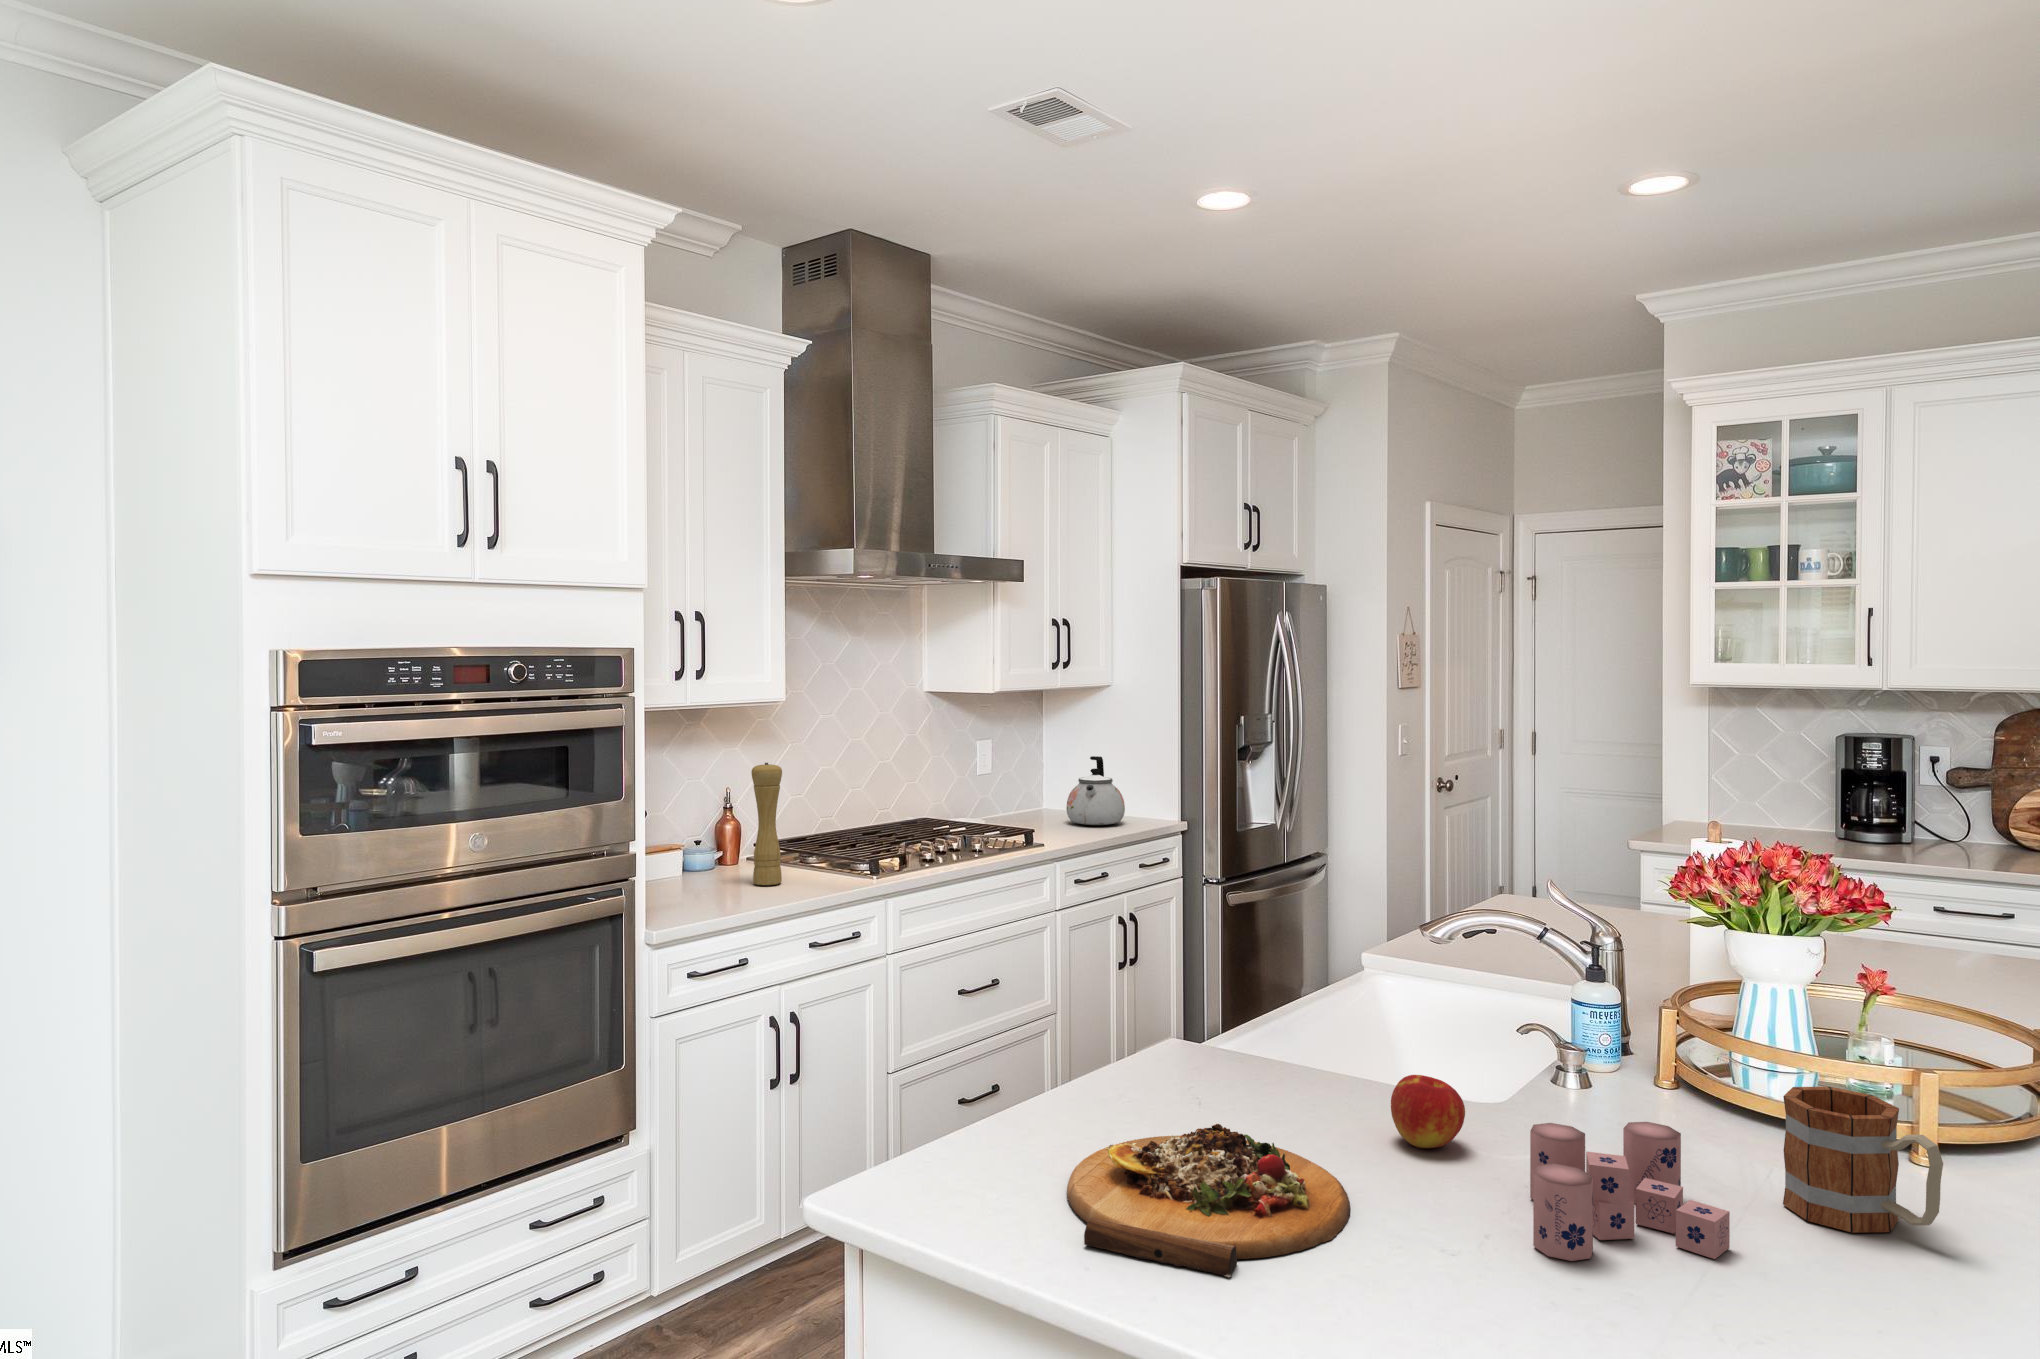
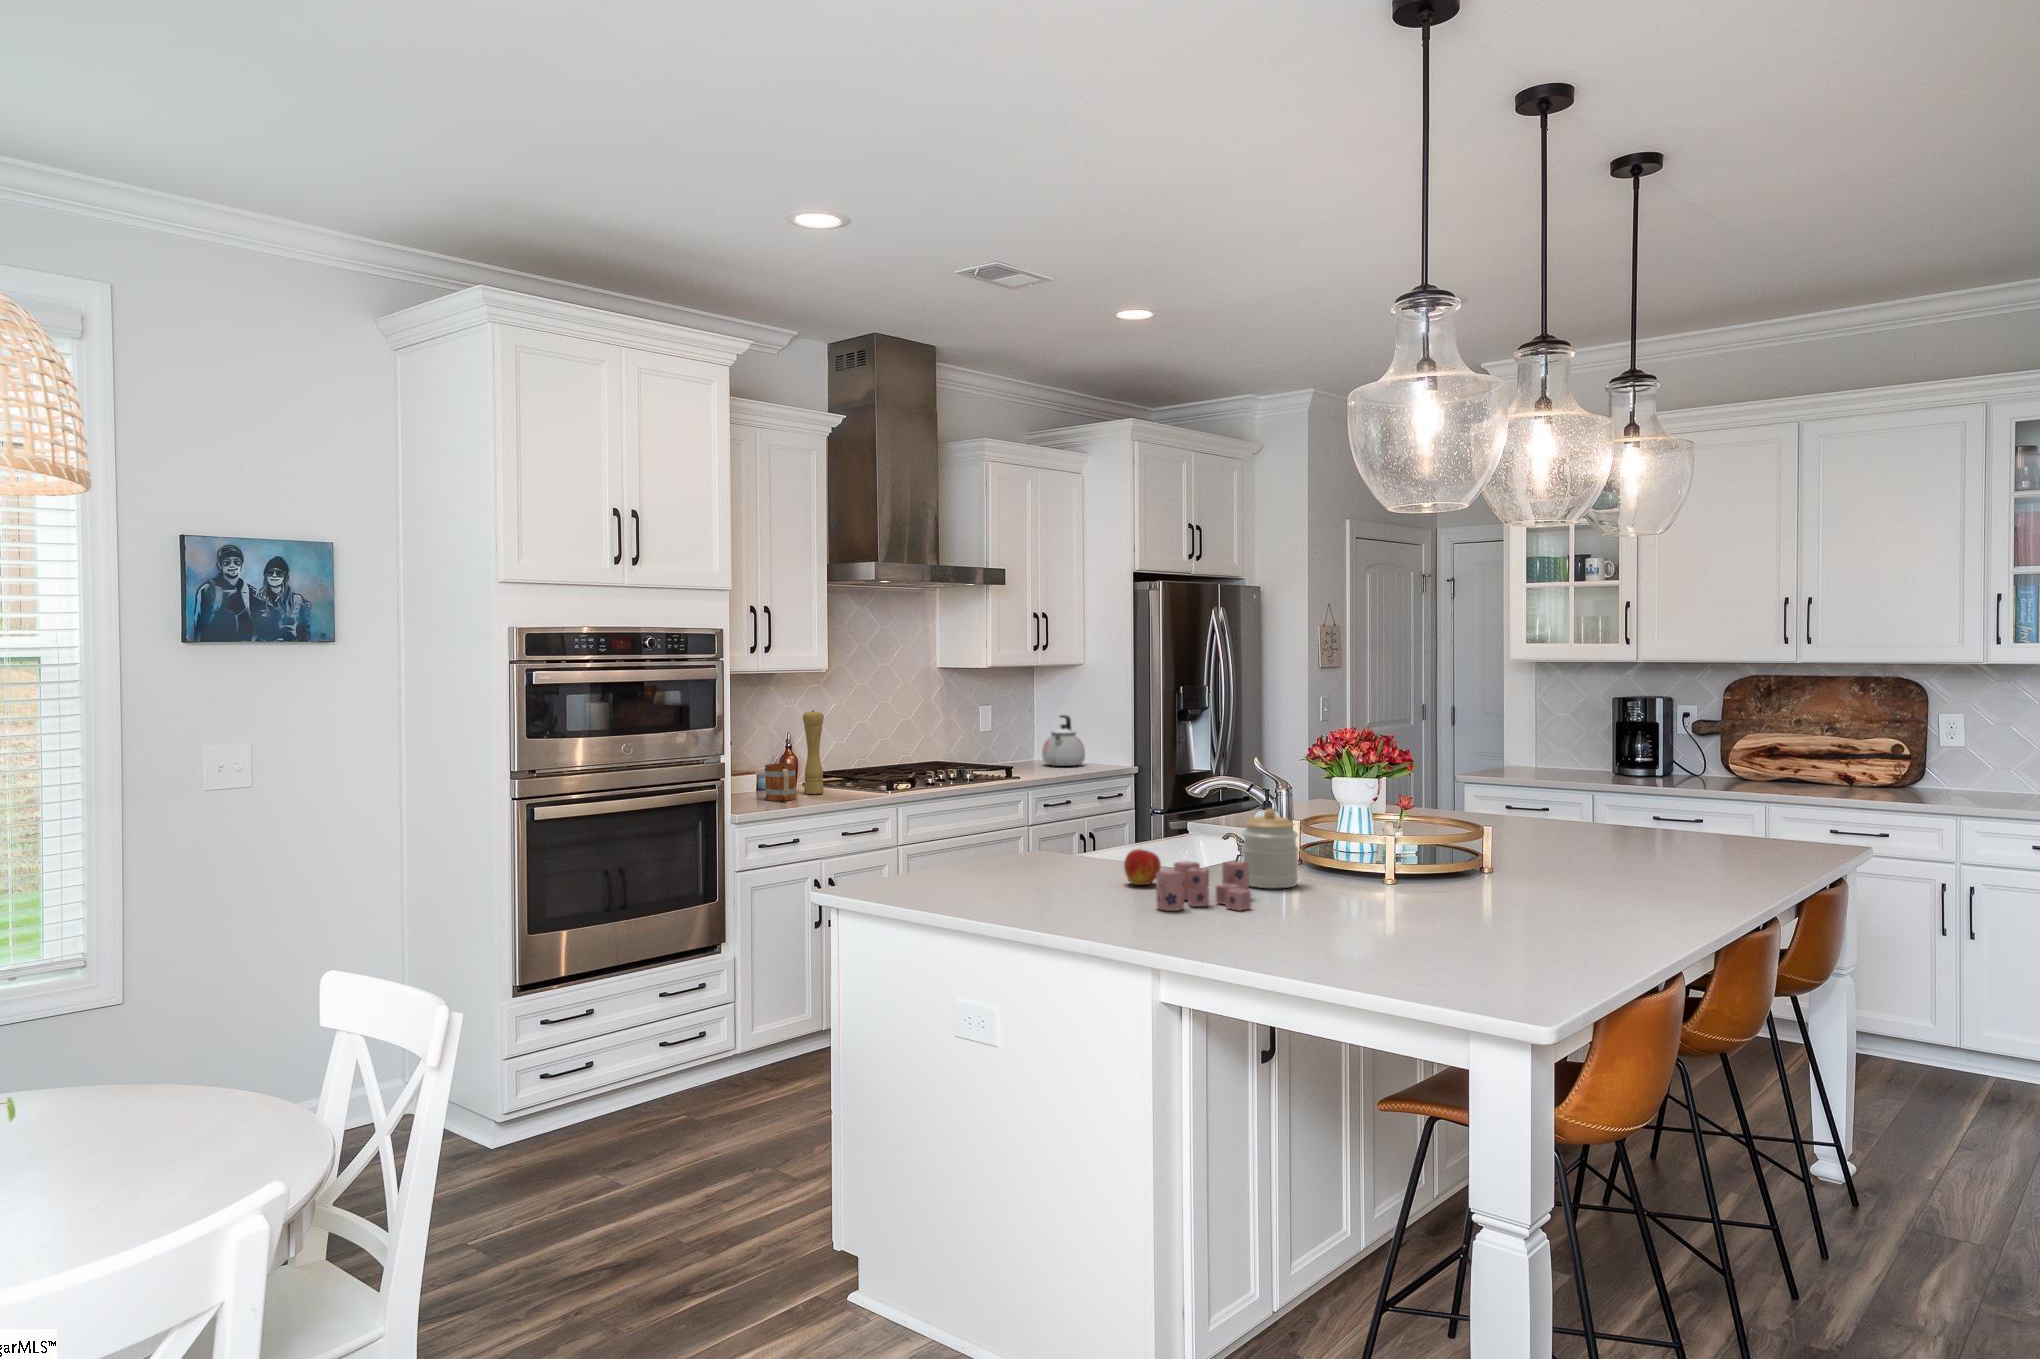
jar: none [1610,1001,1728,1161] -> present [1242,809,1298,888]
mug: present [1783,1087,1943,1233] -> present [765,763,796,801]
cutting board: present [1067,1124,1350,1277] -> none [940,864,1082,914]

